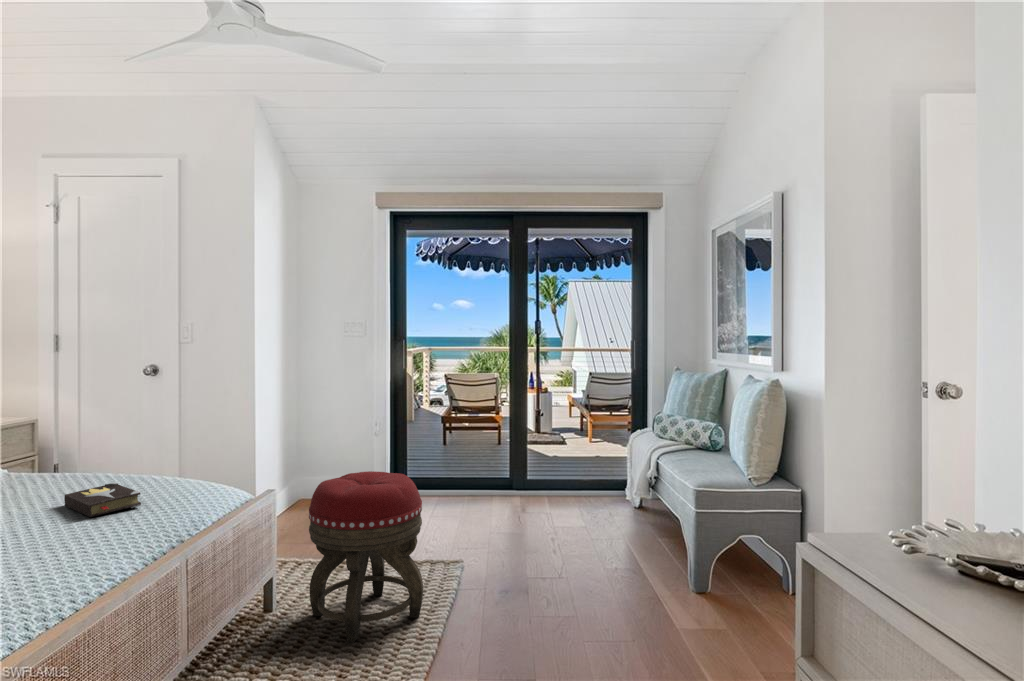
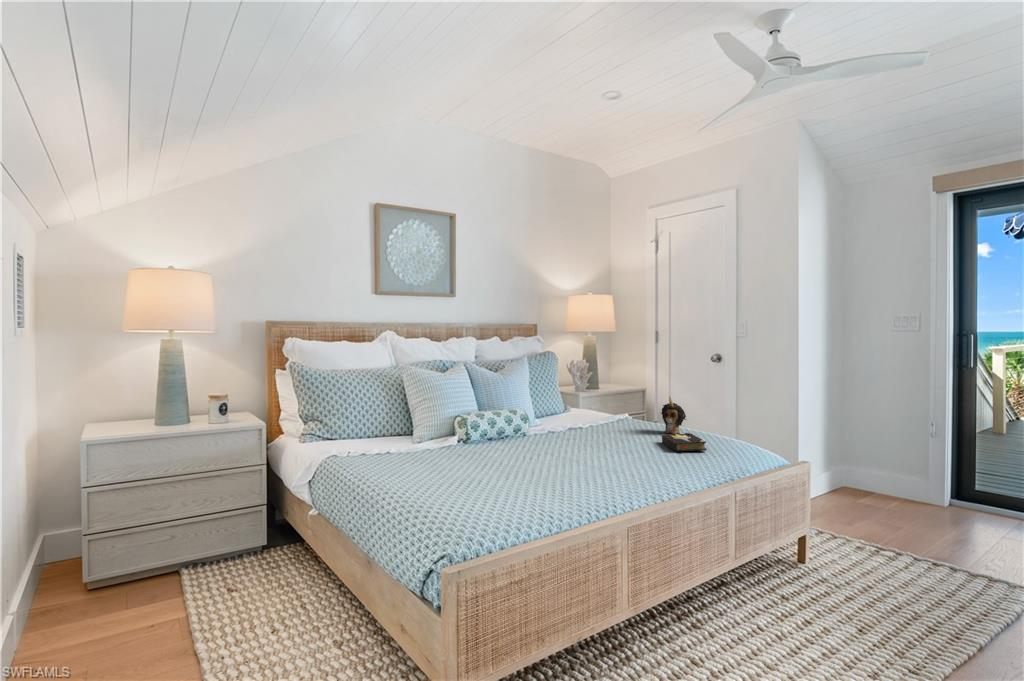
plush toy: none [60,432,109,487] -> present [661,396,687,434]
footstool: present [309,471,423,643] -> none [838,461,966,619]

